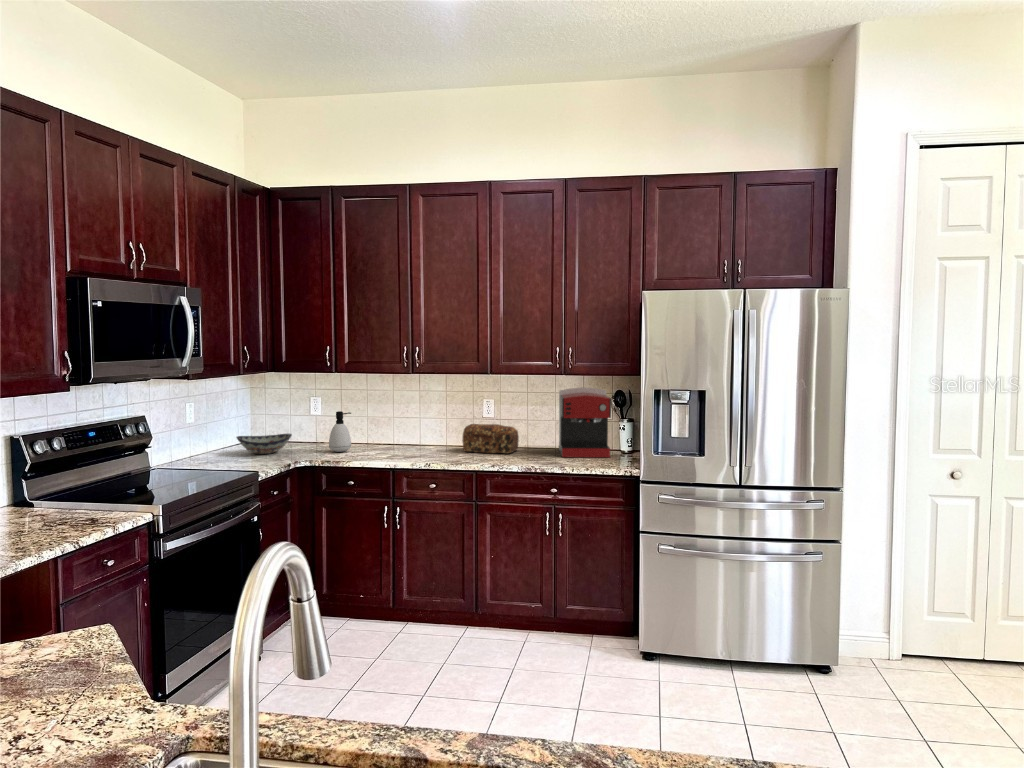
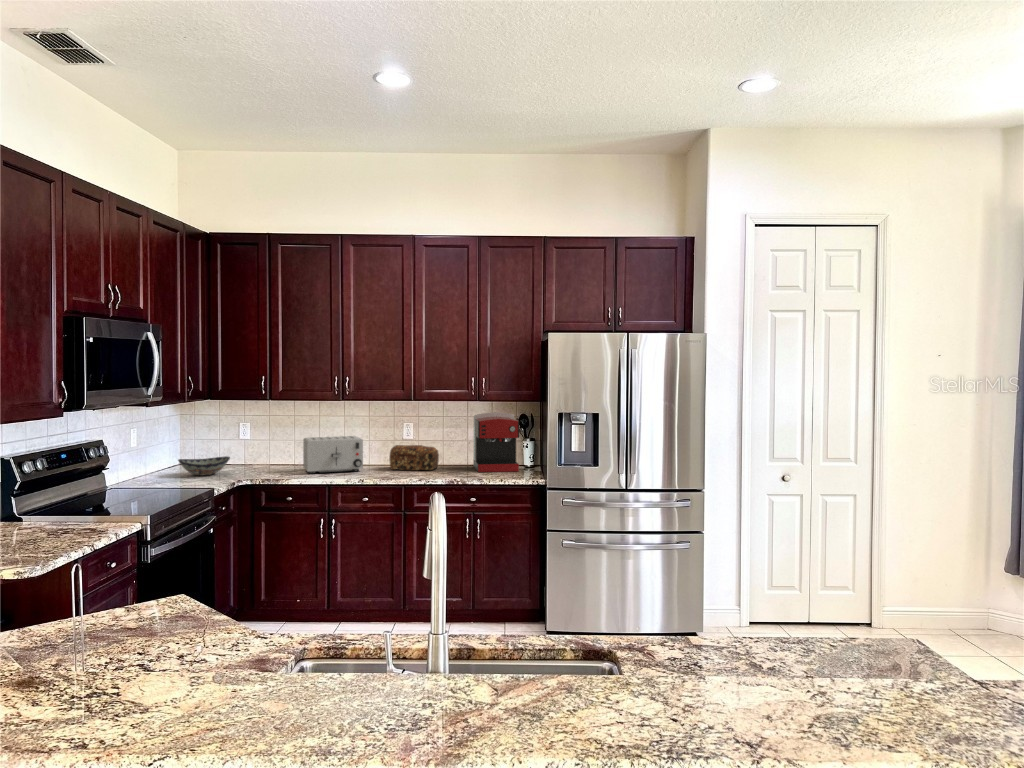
soap dispenser: present [329,411,351,452] -> none [266,435,287,472]
toaster: none [369,413,433,455] -> present [303,436,363,474]

